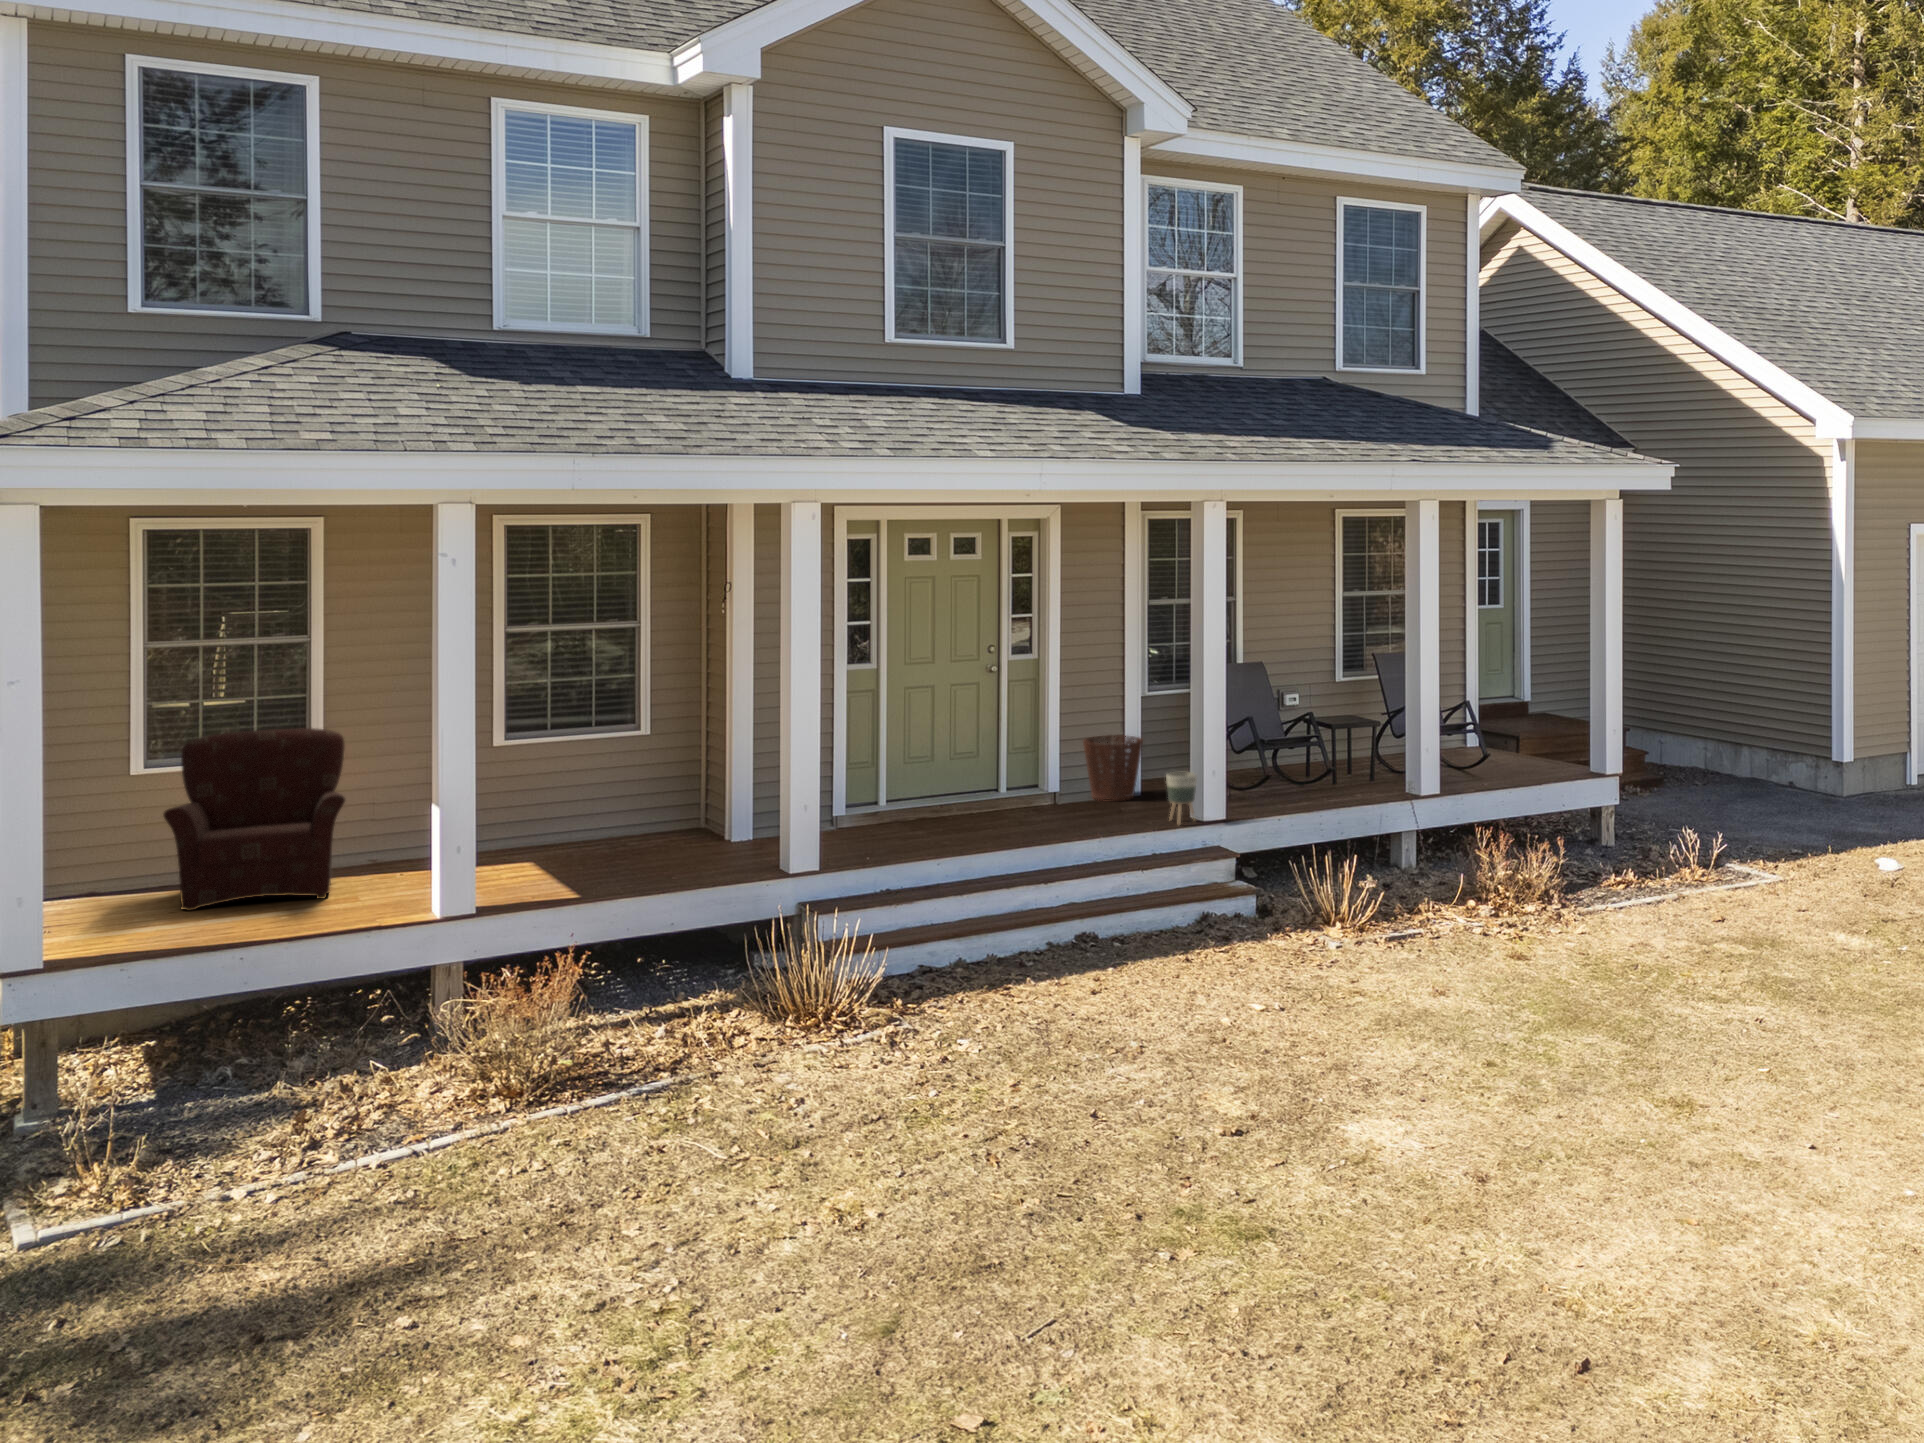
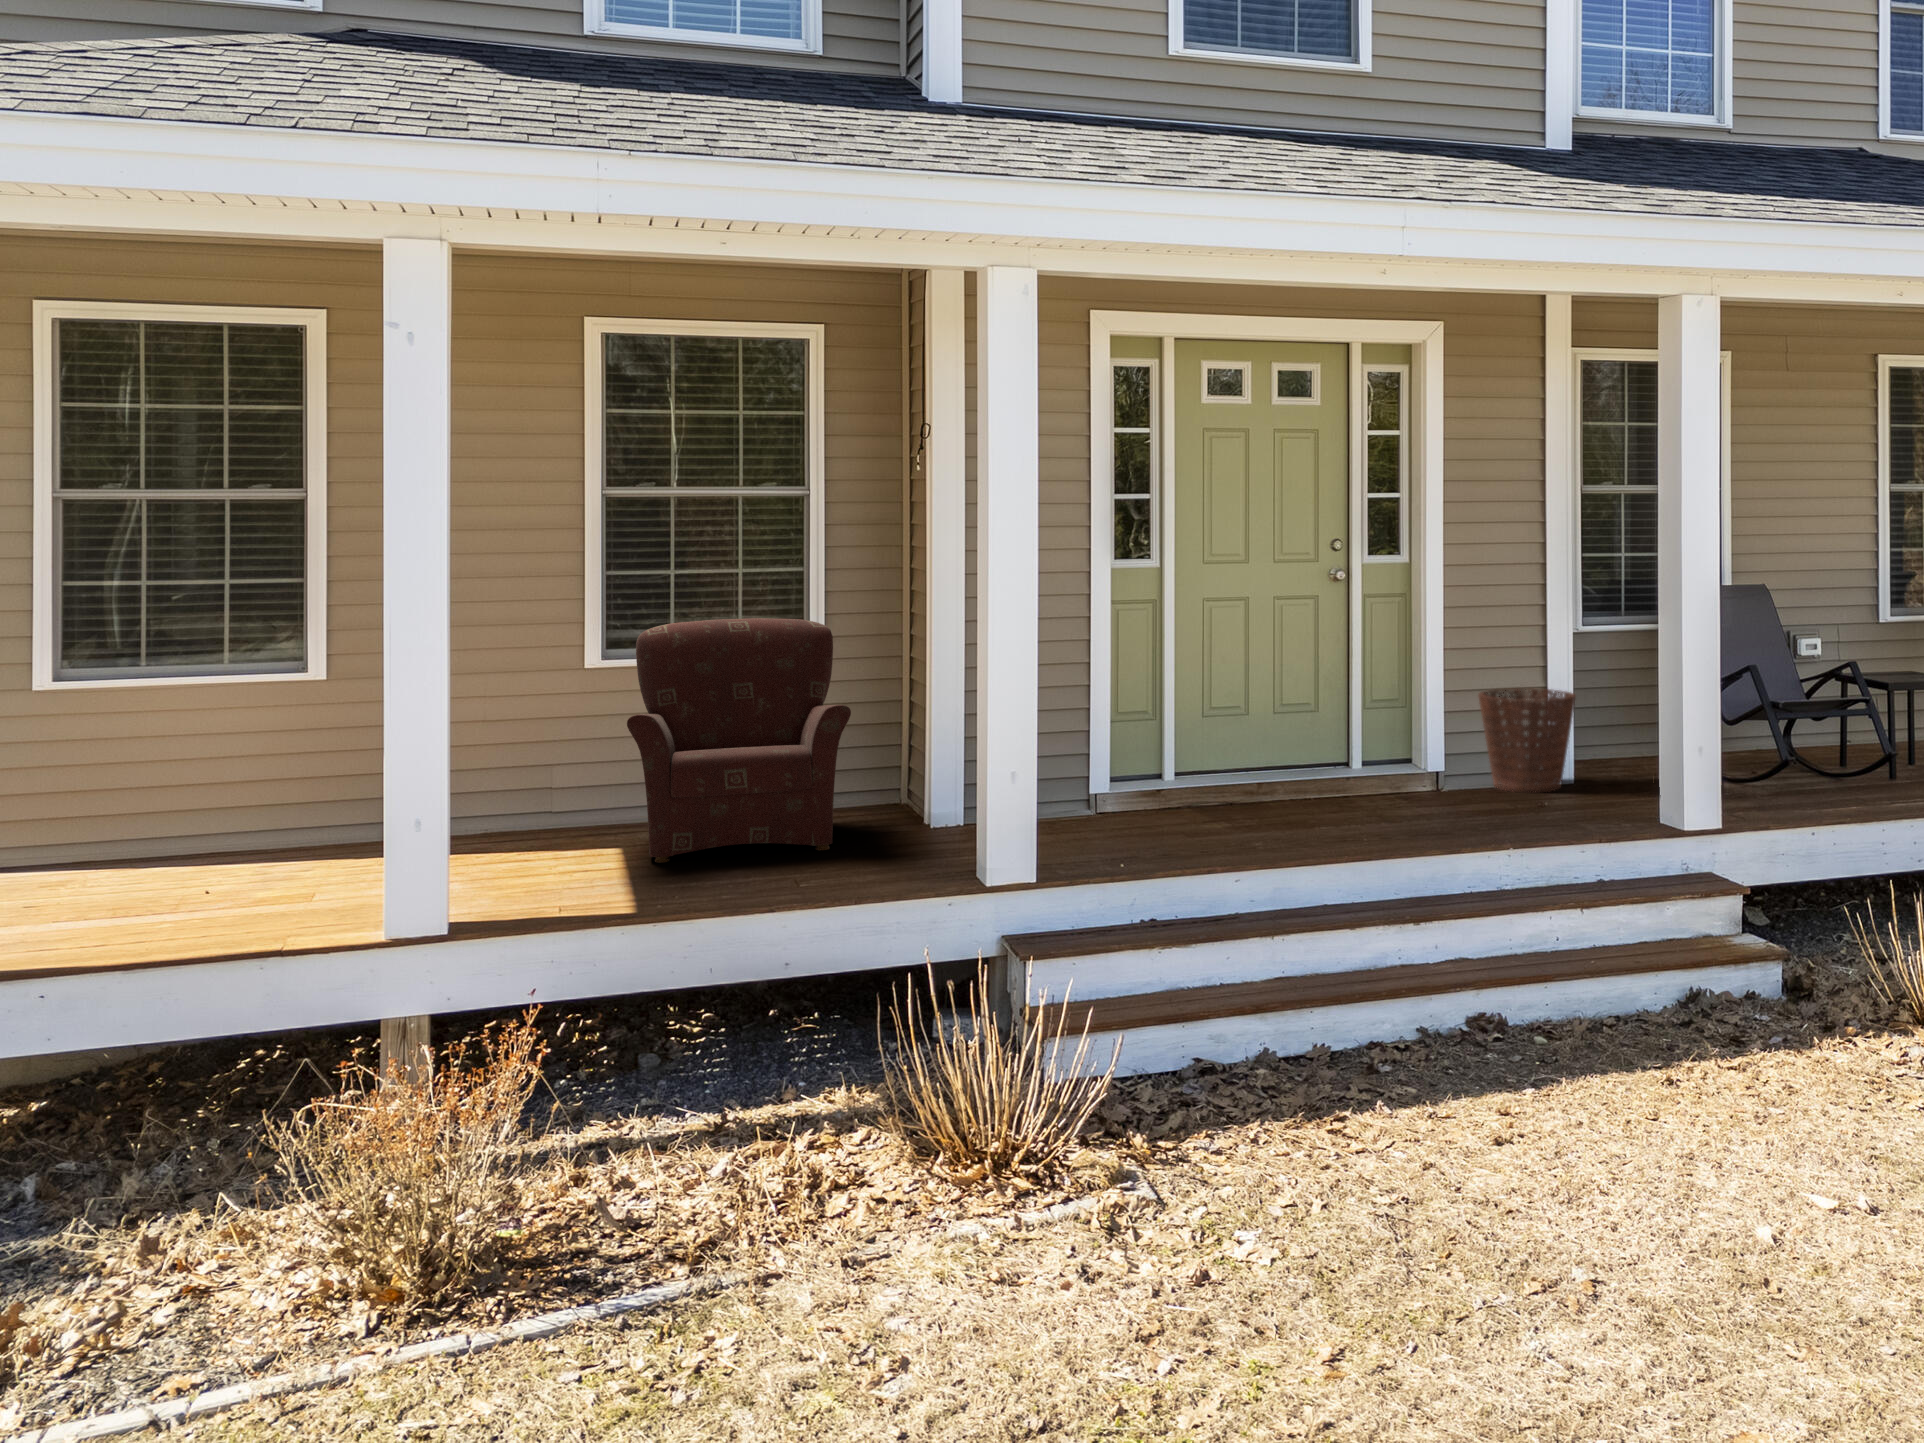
armchair: present [163,728,345,911] -> present [627,618,851,863]
planter: present [1166,772,1197,824] -> none [1618,746,1673,836]

